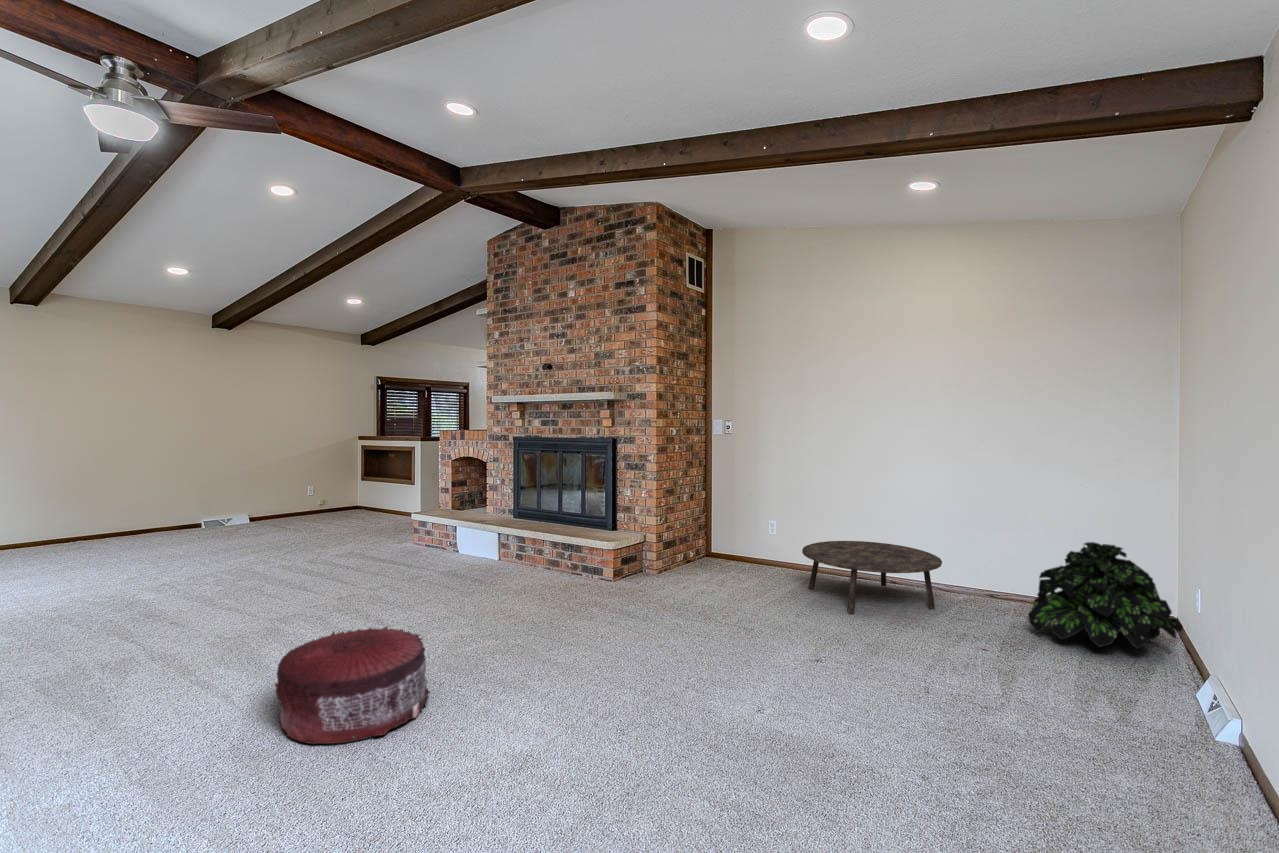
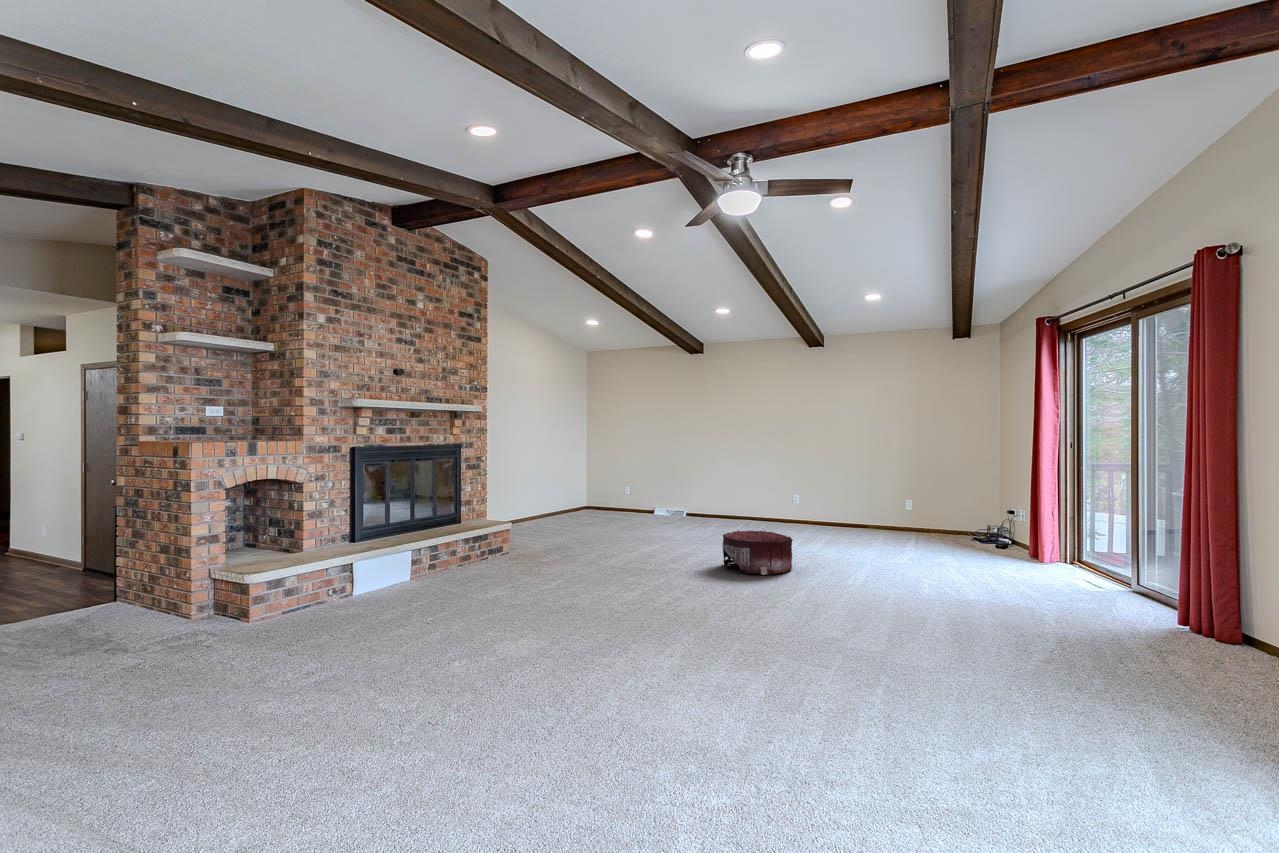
coffee table: present [802,541,942,614] -> none [511,502,585,534]
potted plant: present [1028,542,1183,648] -> none [584,479,631,519]

